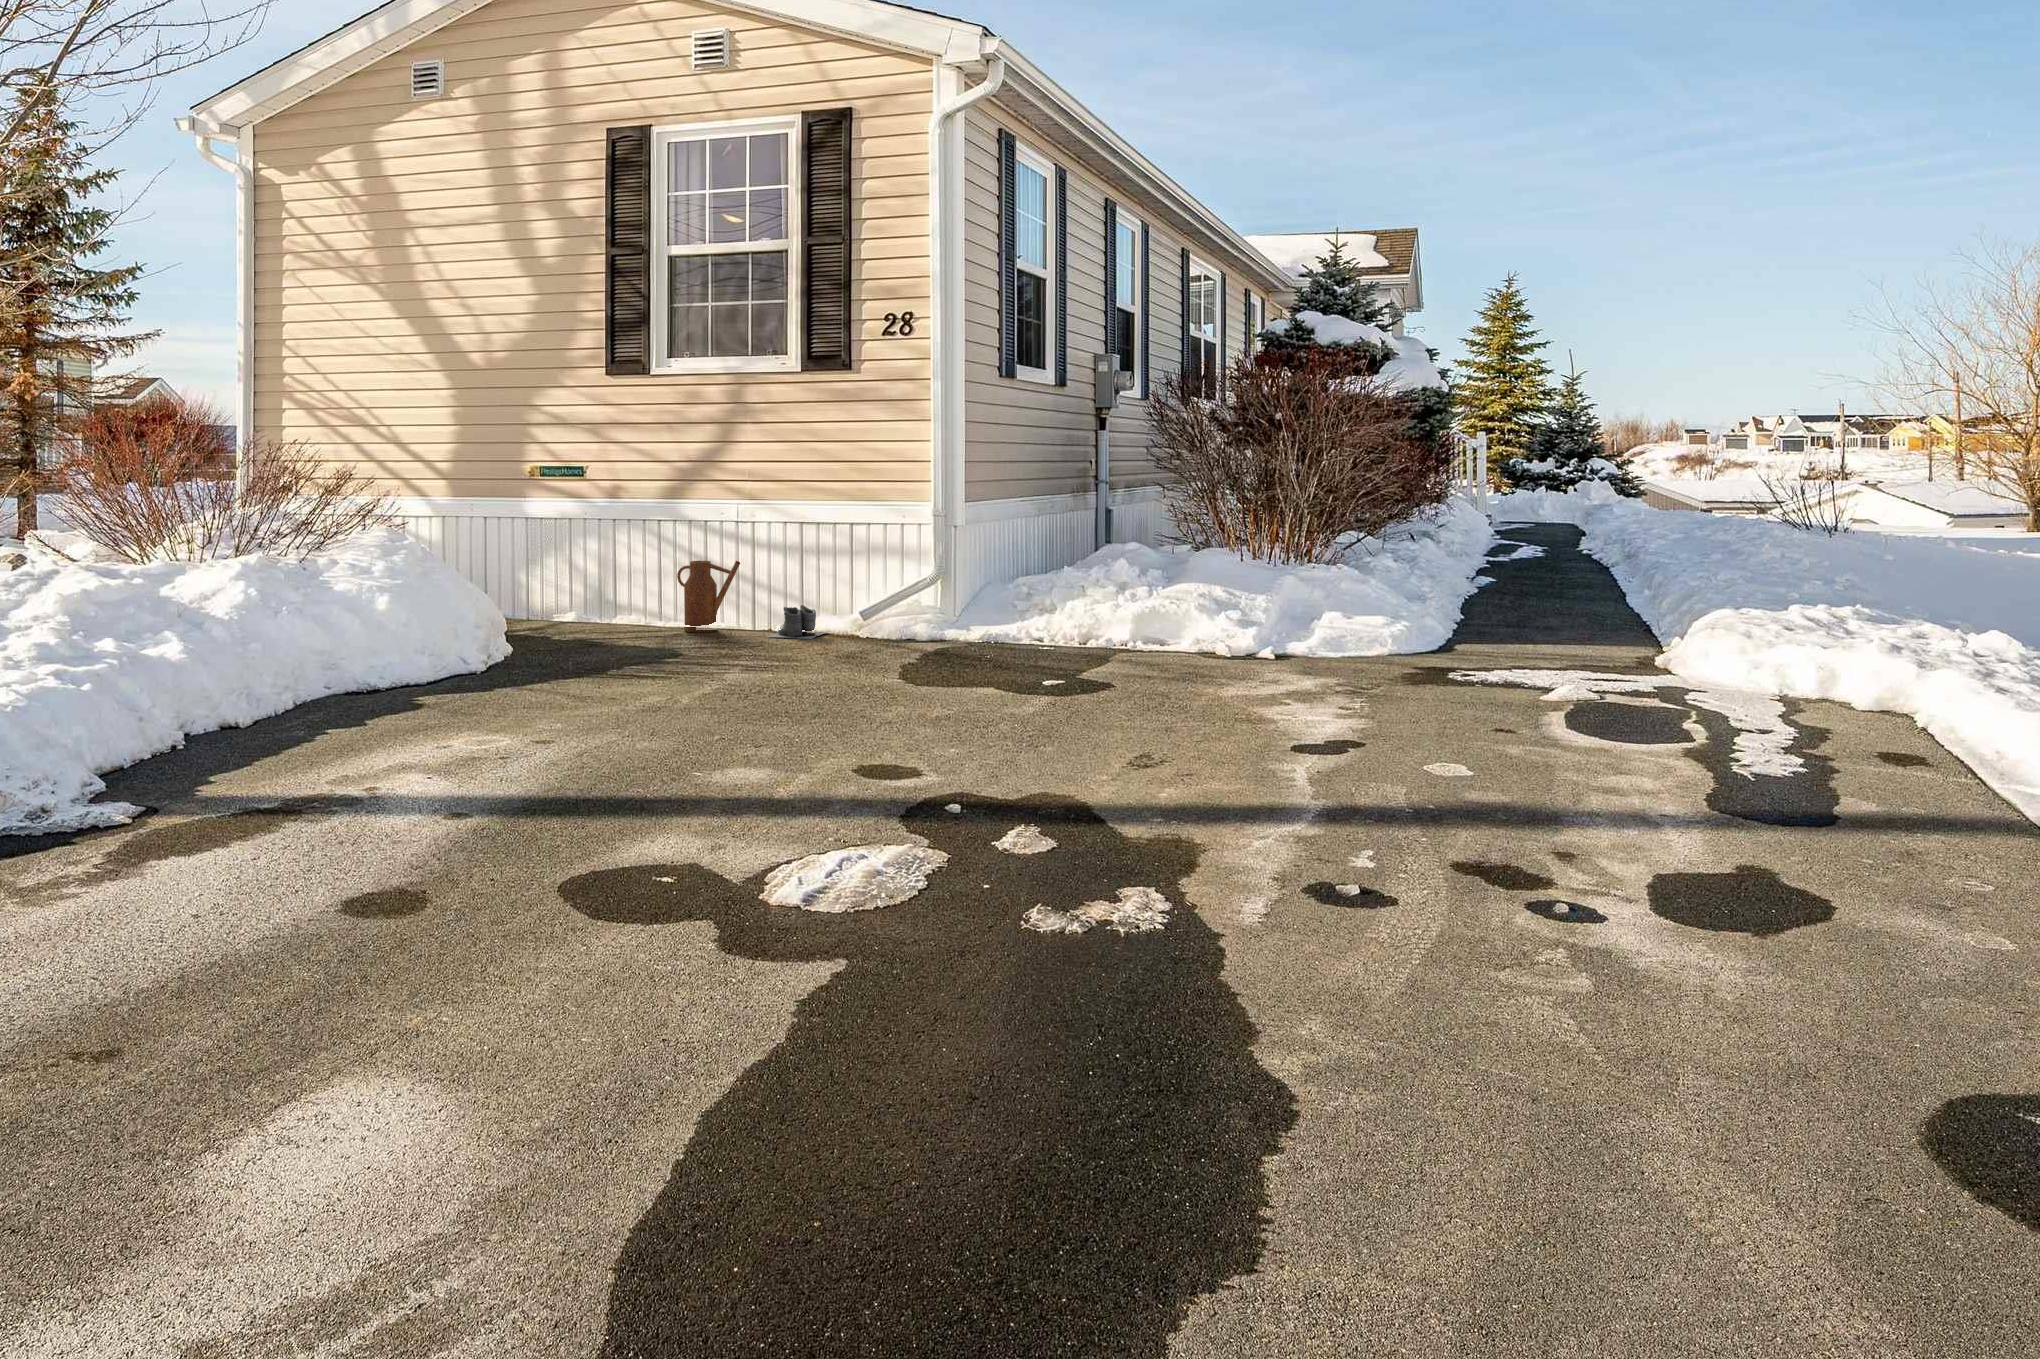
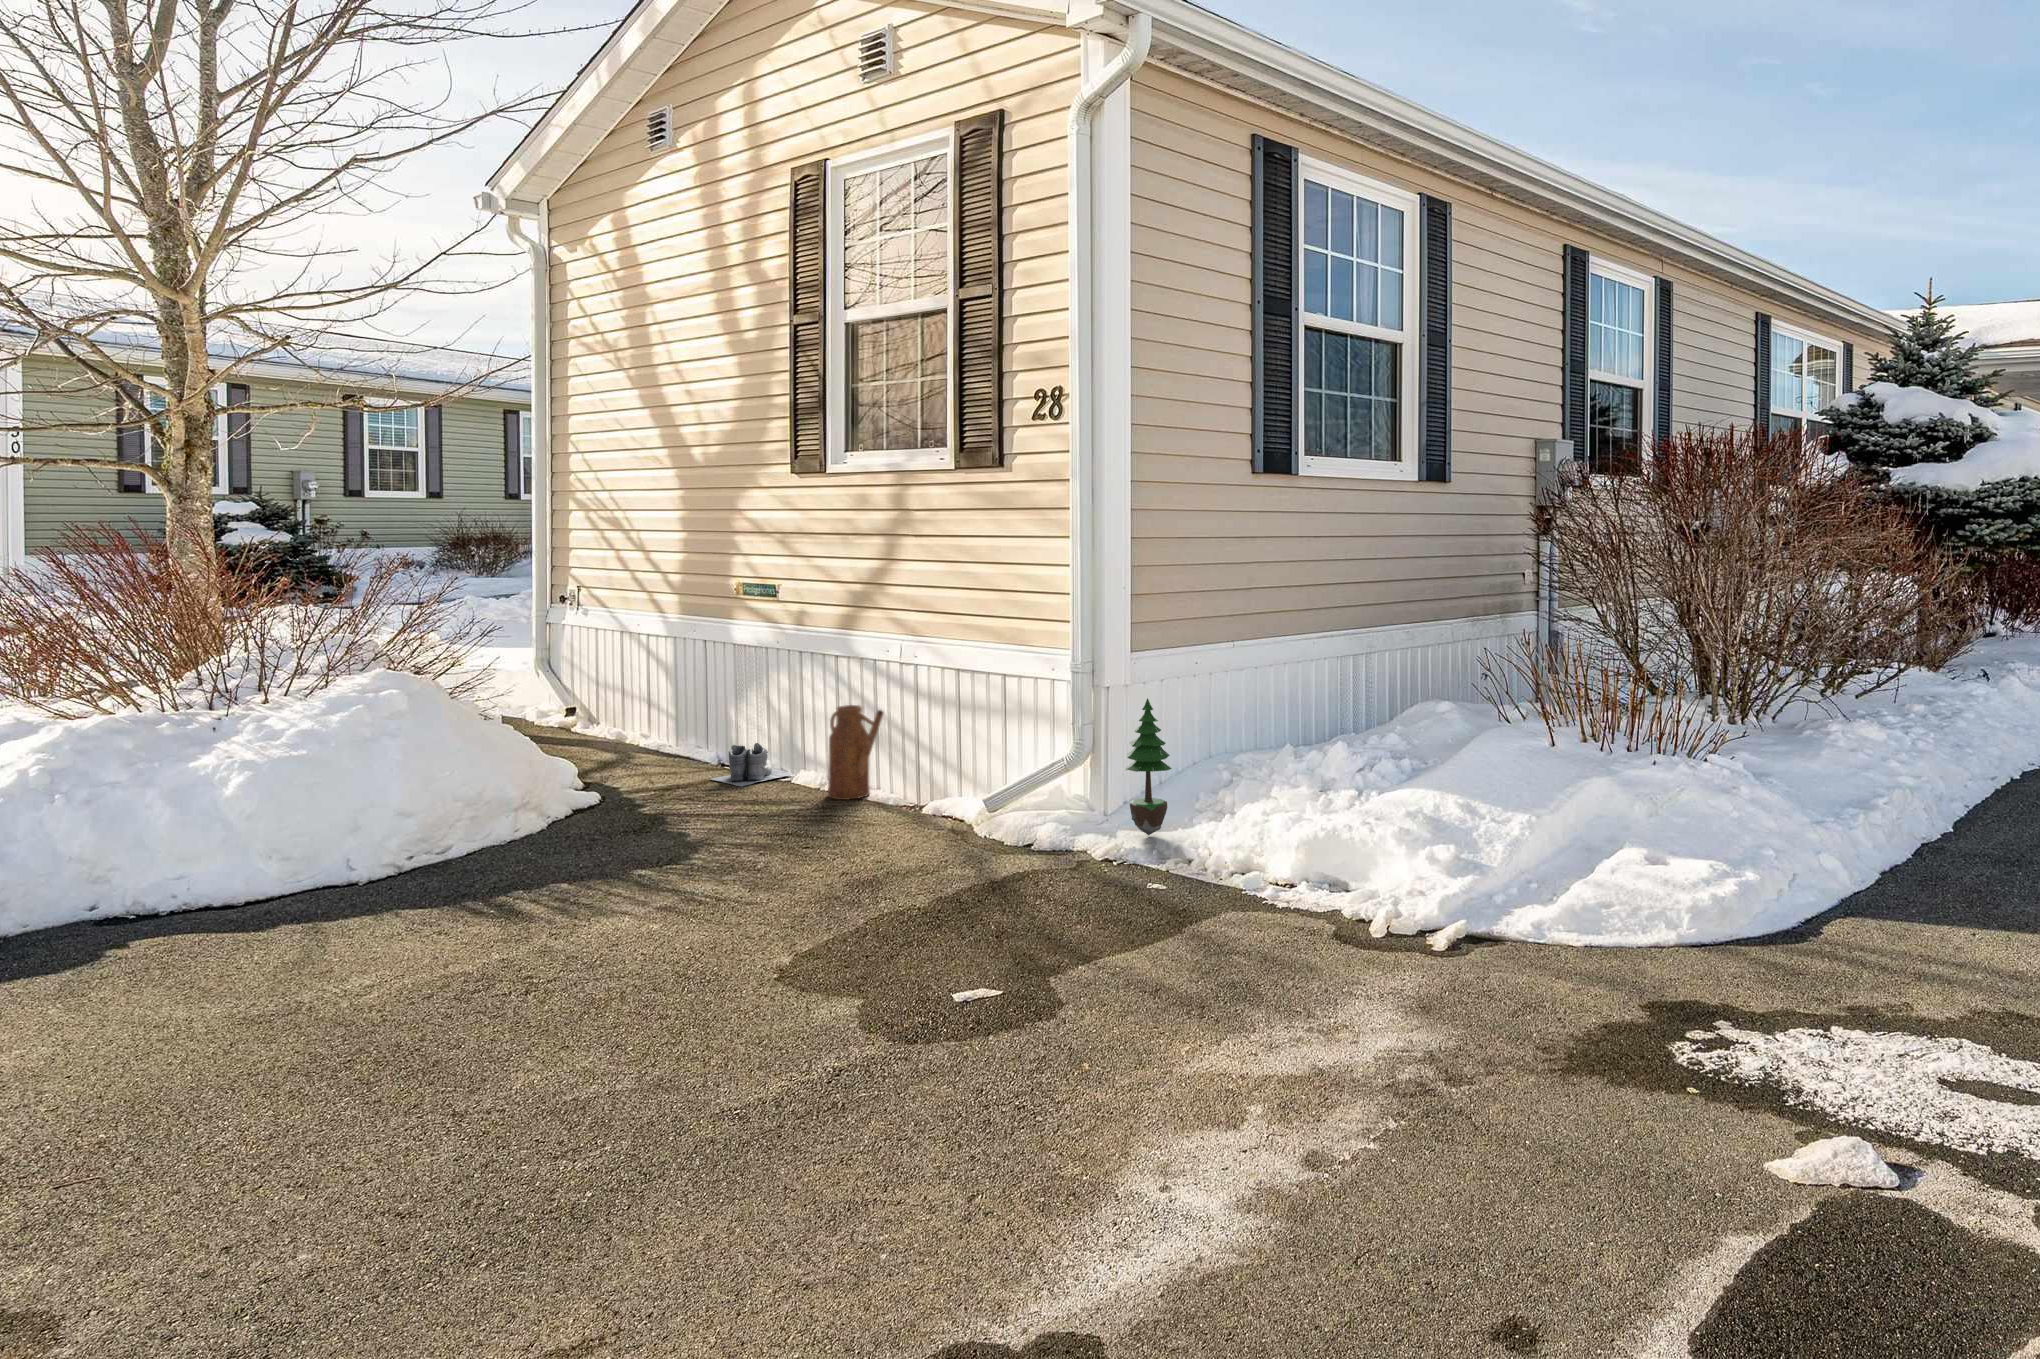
potted tree: none [965,535,1000,633] -> present [1125,698,1171,835]
boots: present [767,605,827,639] -> present [711,743,793,787]

